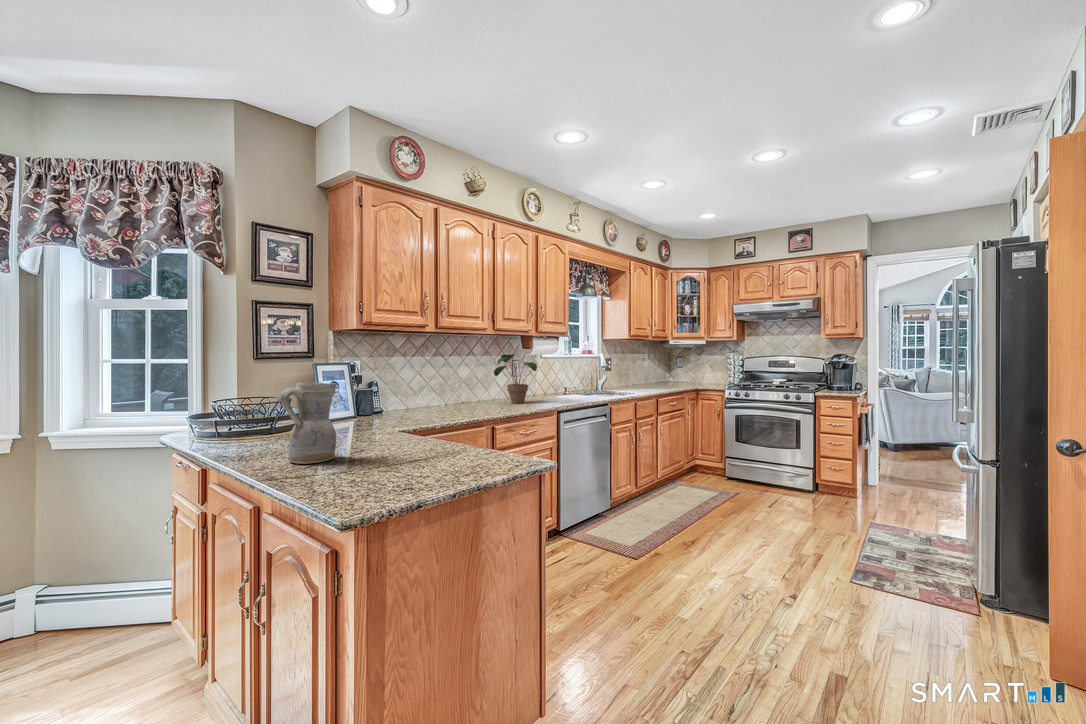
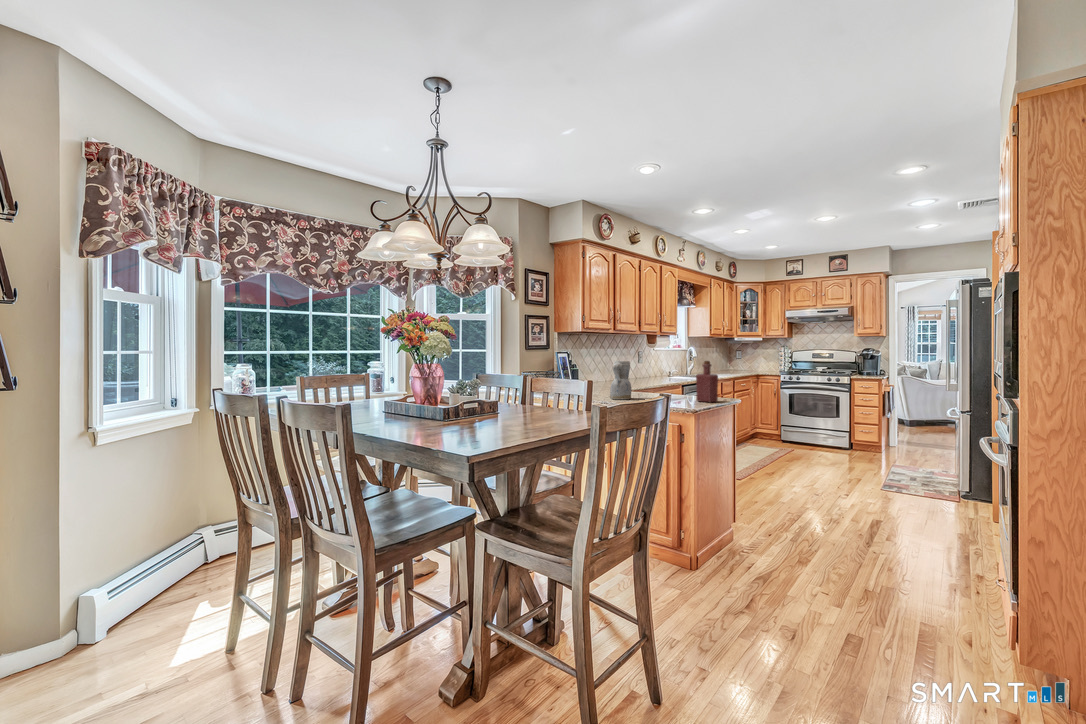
potted plant: present [494,354,537,403] -> none [634,348,669,381]
bottle: none [435,385,476,480] -> present [696,361,718,402]

